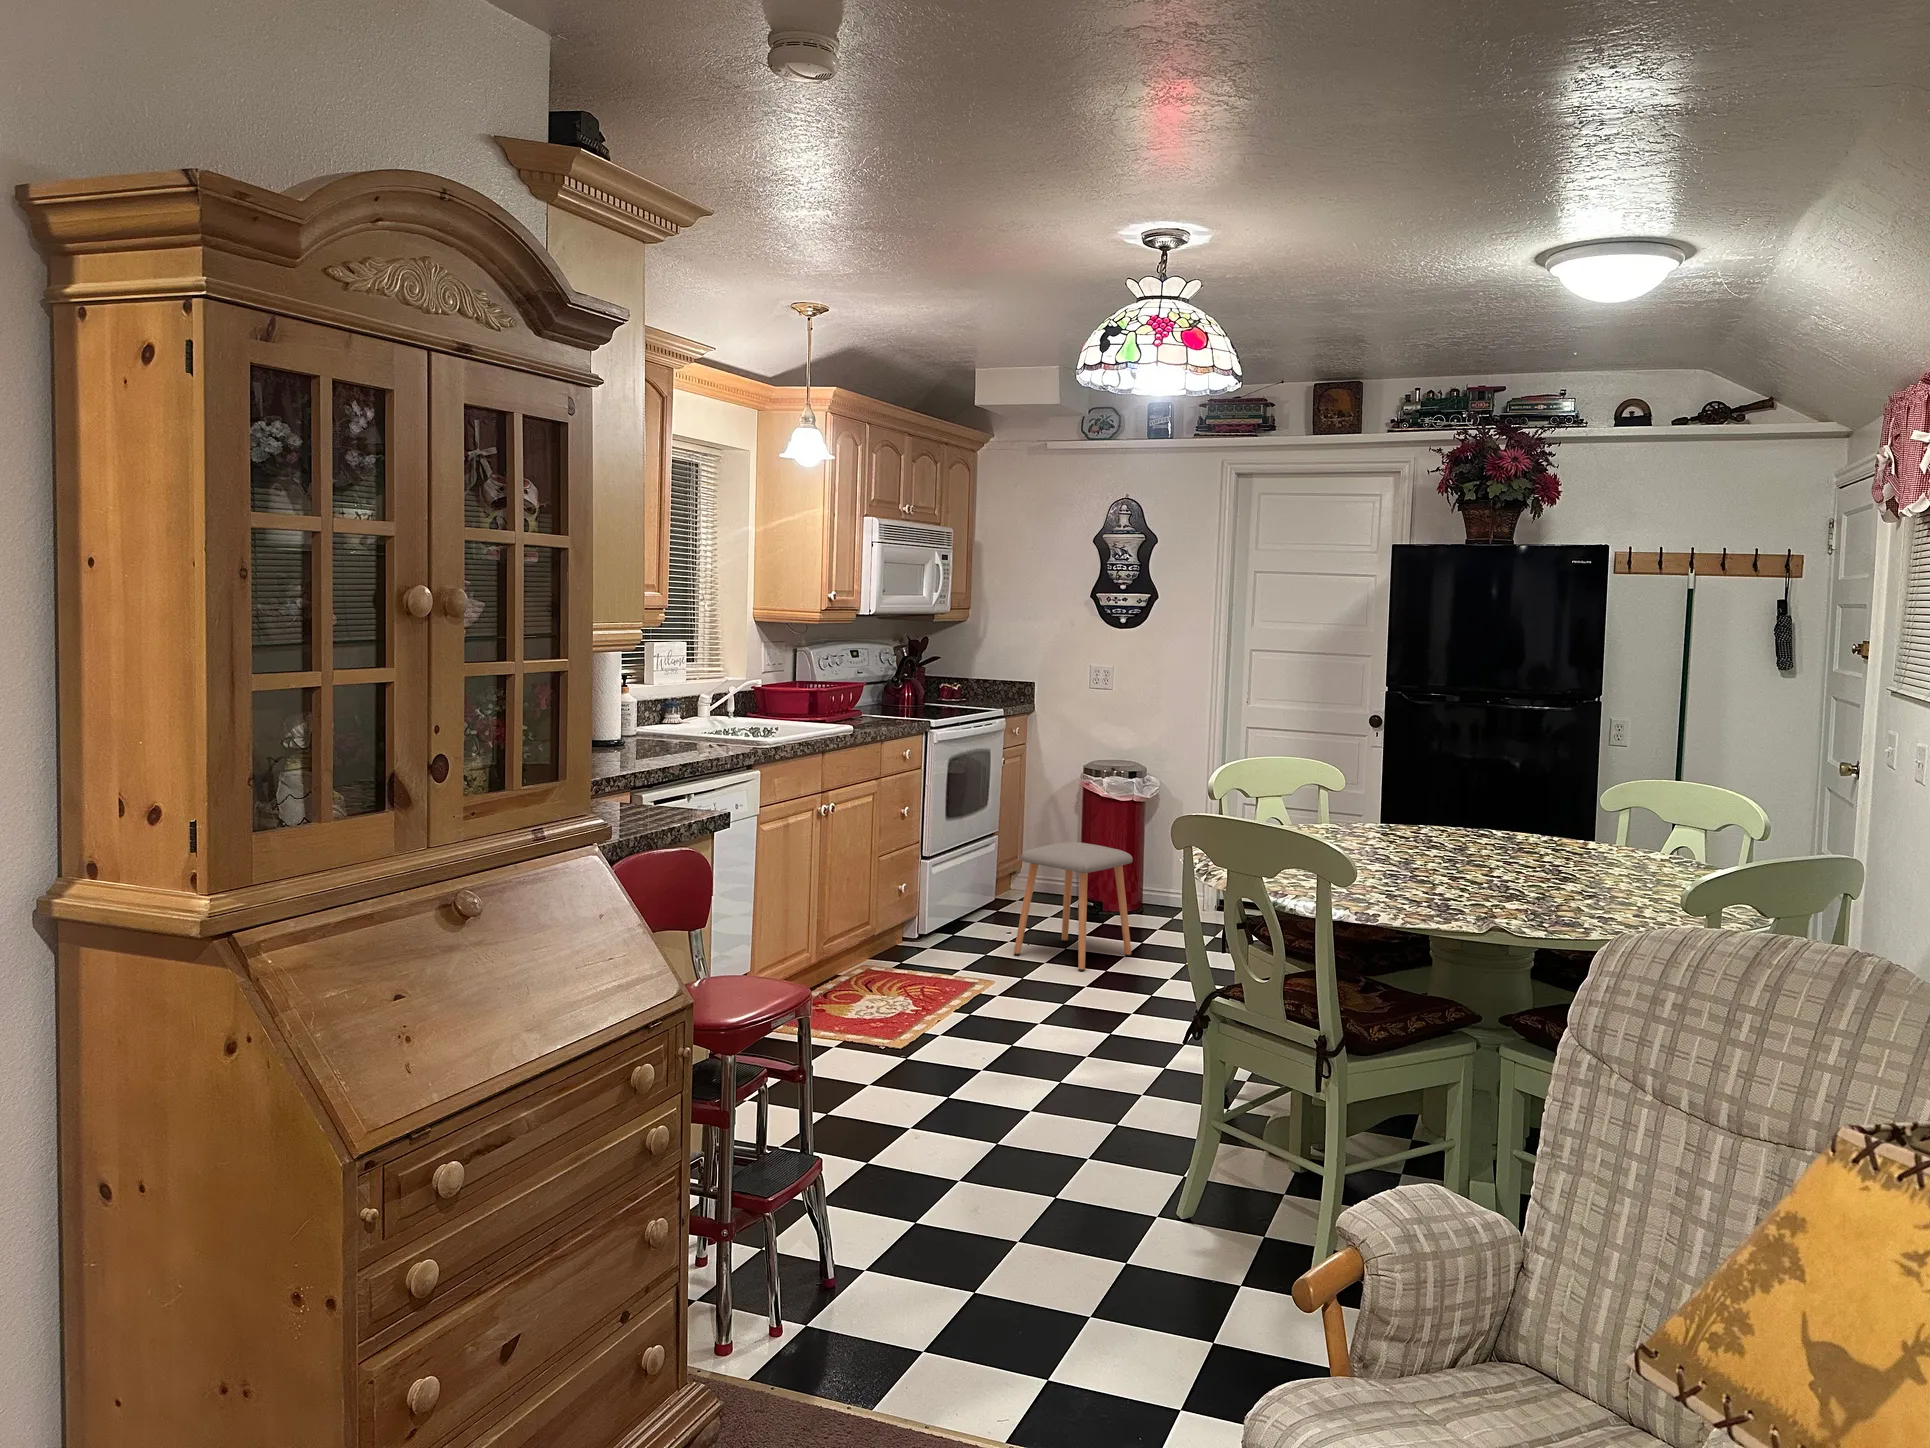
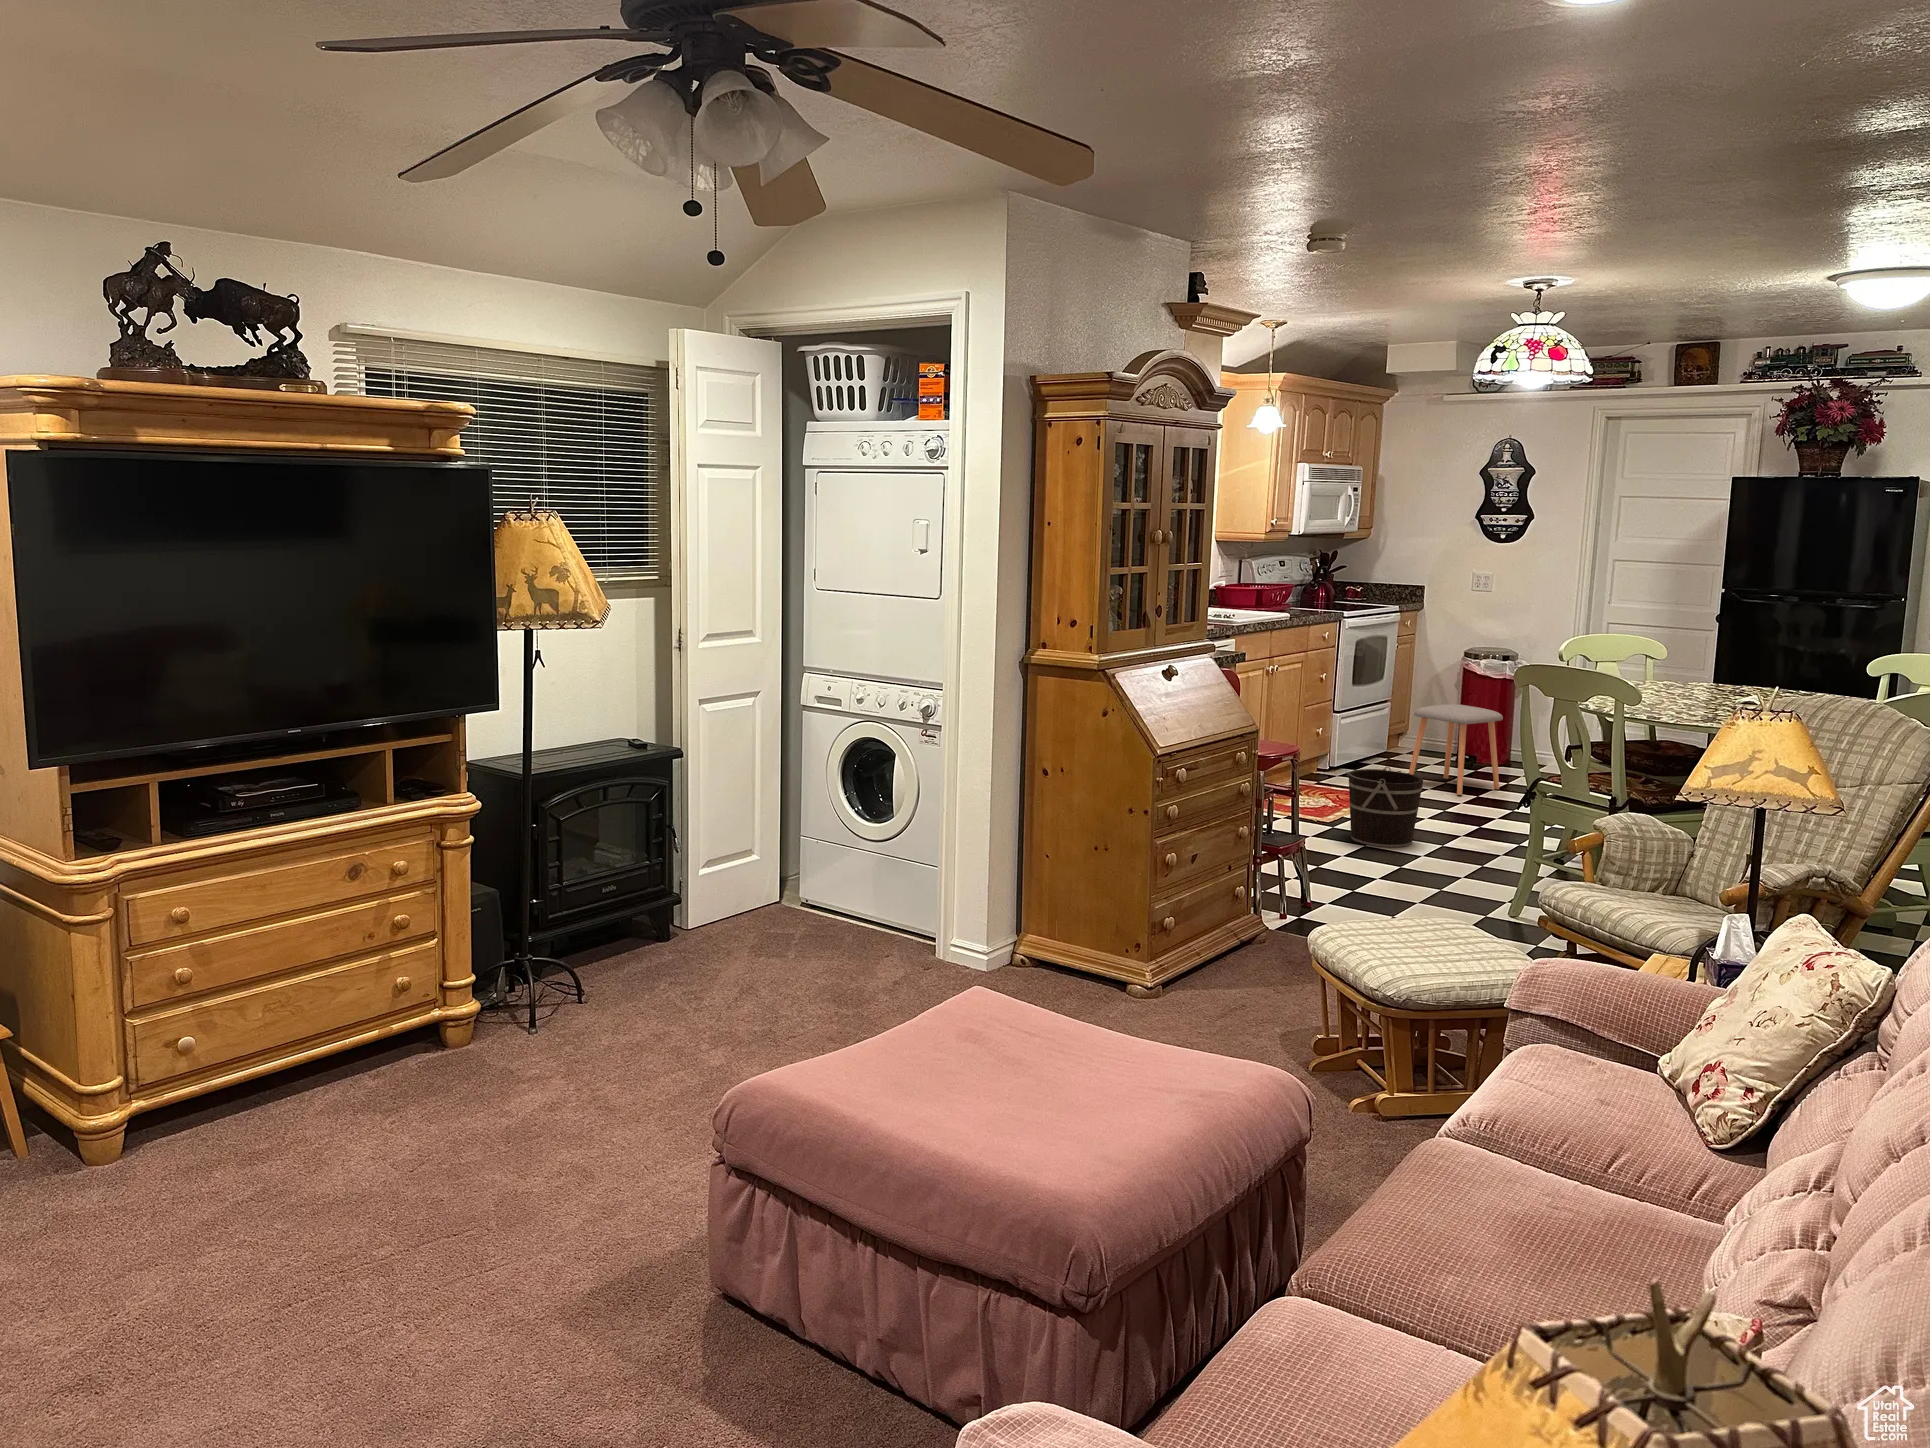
bucket: none [917,959,1029,1090] -> present [1346,767,1423,847]

